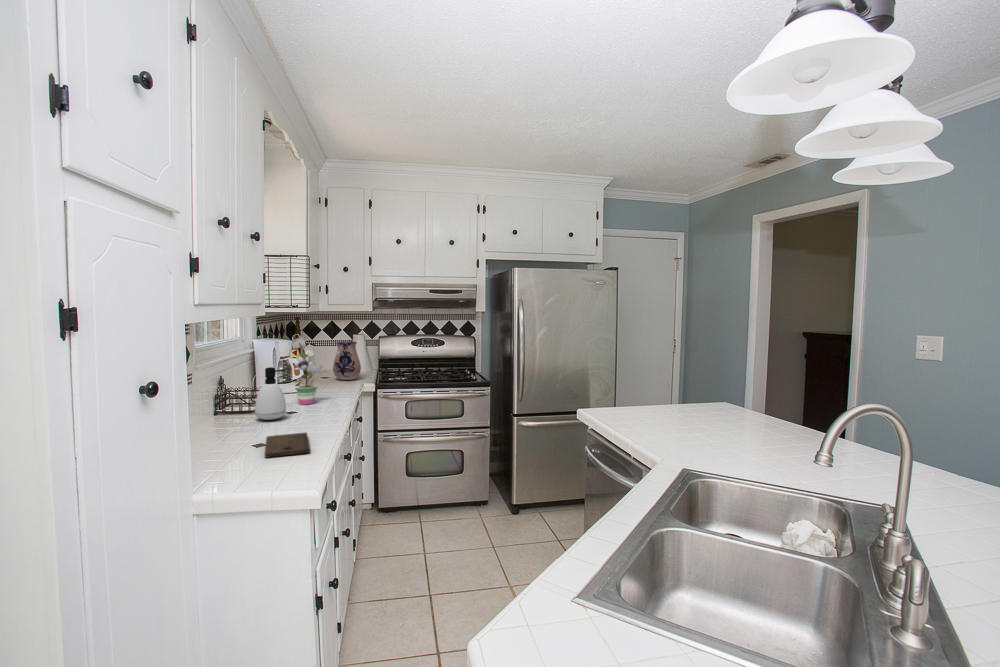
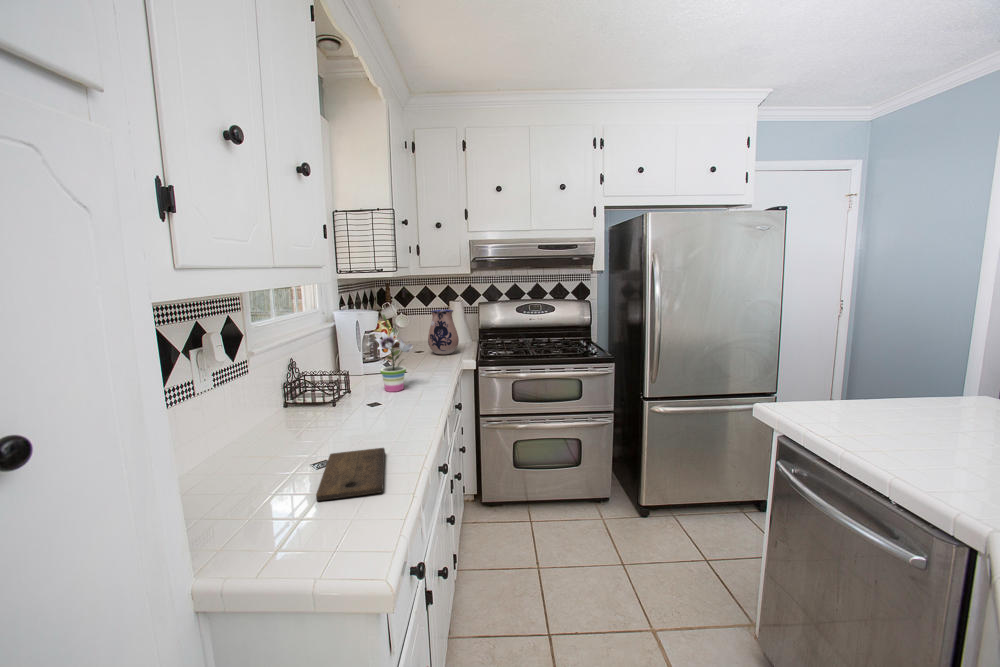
soap dispenser: present [255,367,286,420] -> none [327,350,365,418]

